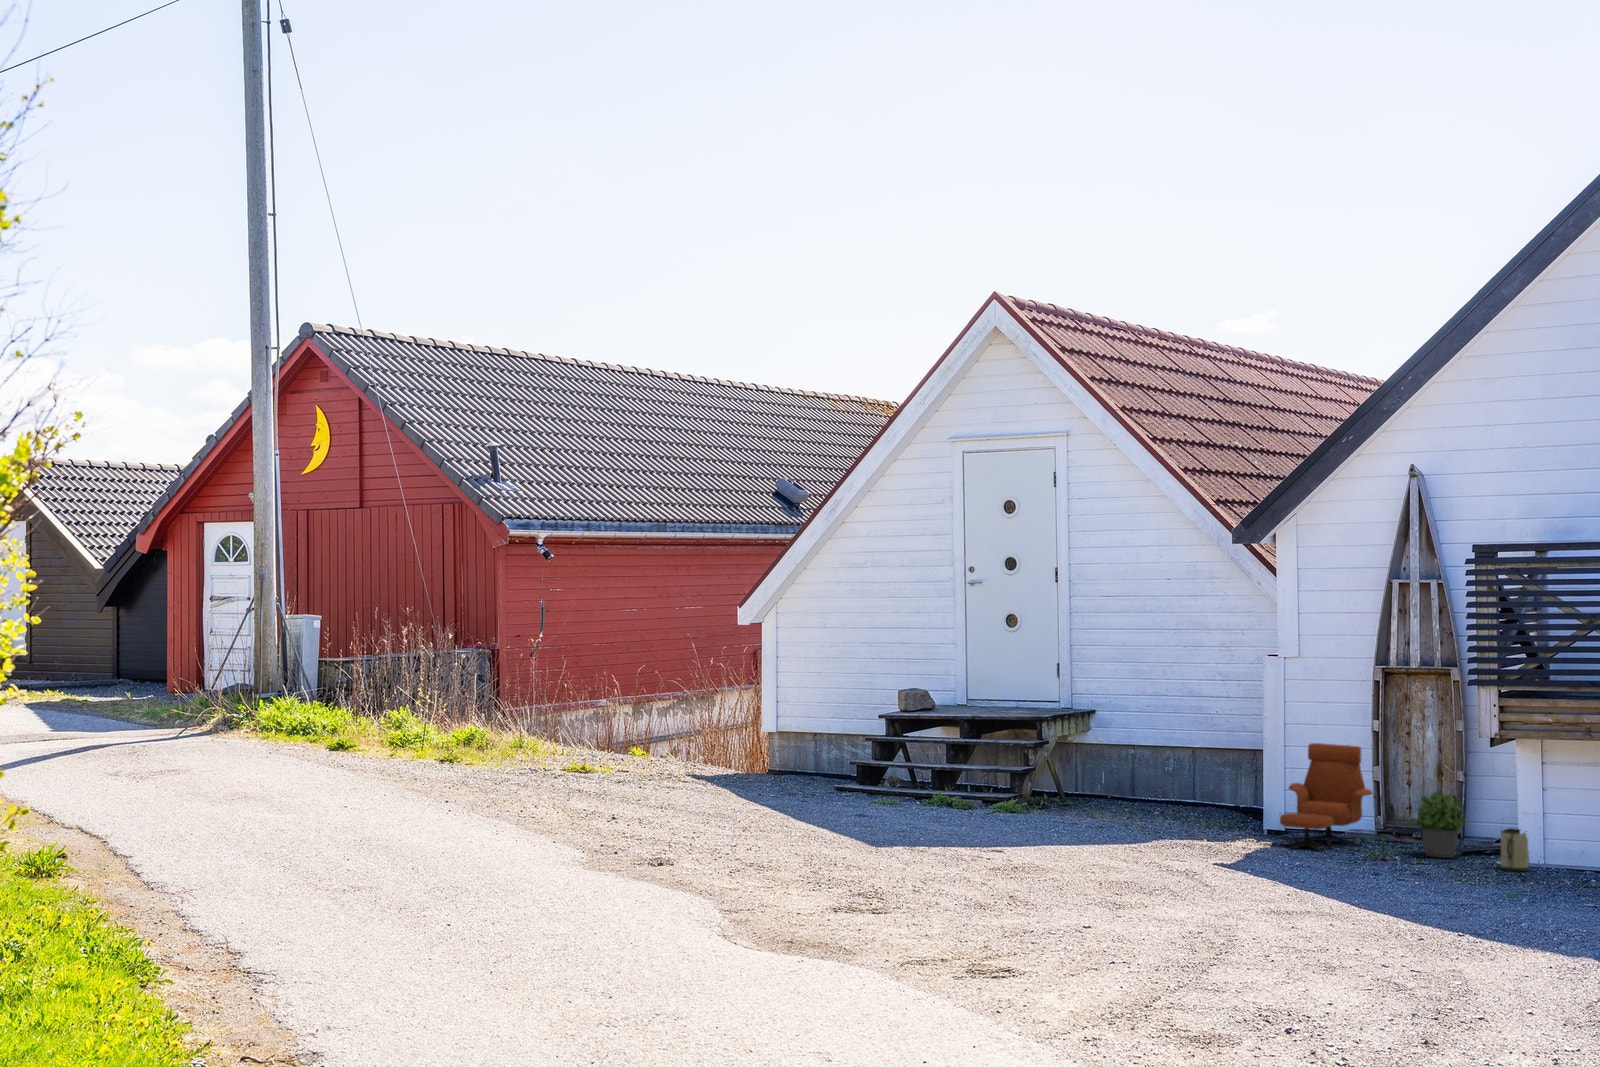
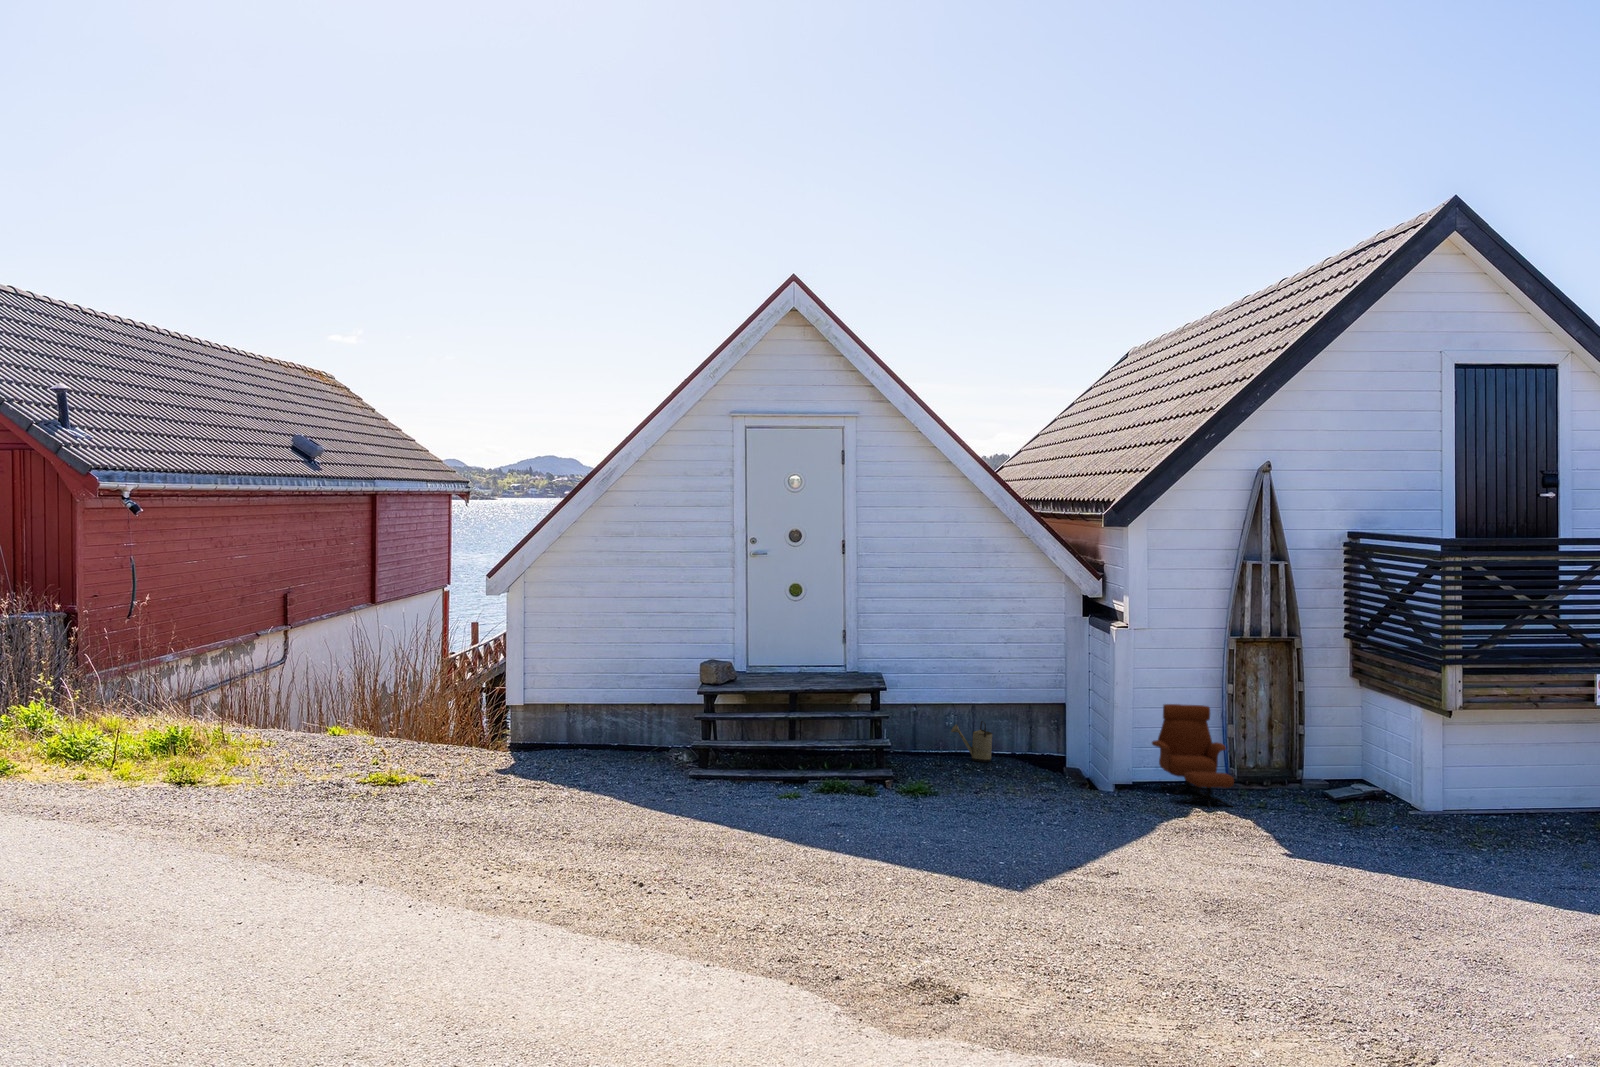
potted plant: present [1415,791,1465,858] -> none [1266,743,1318,800]
watering can: present [1500,828,1529,872] -> present [951,721,993,762]

